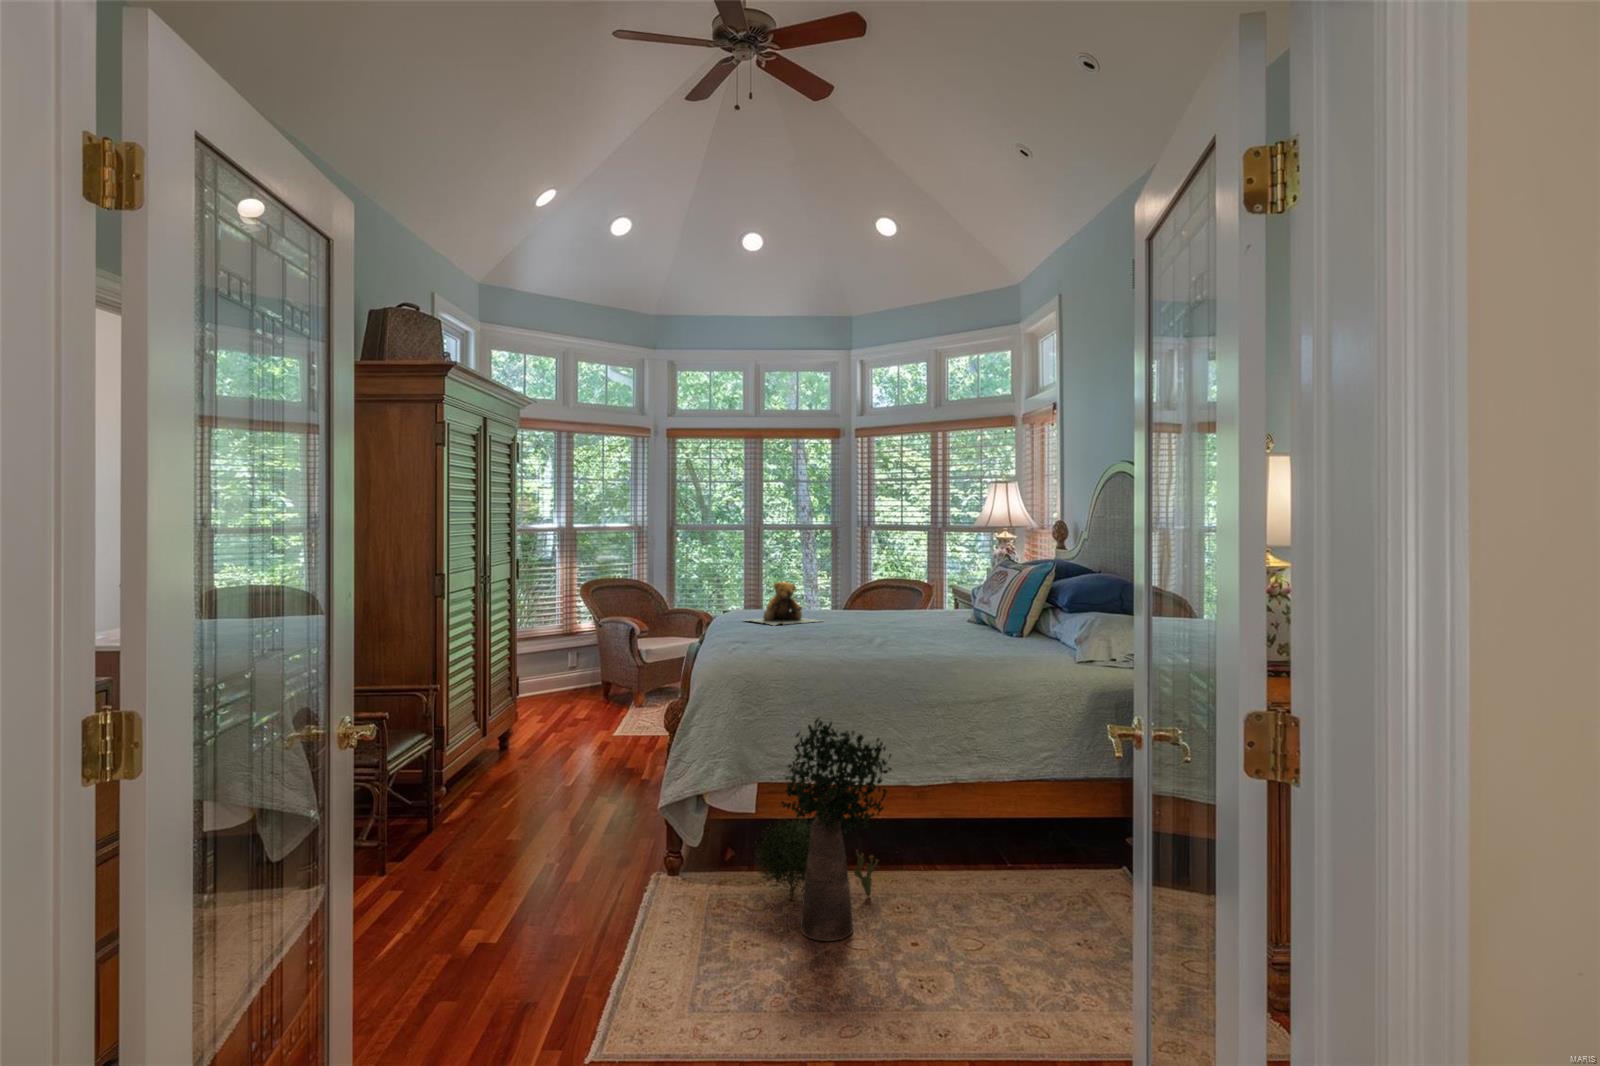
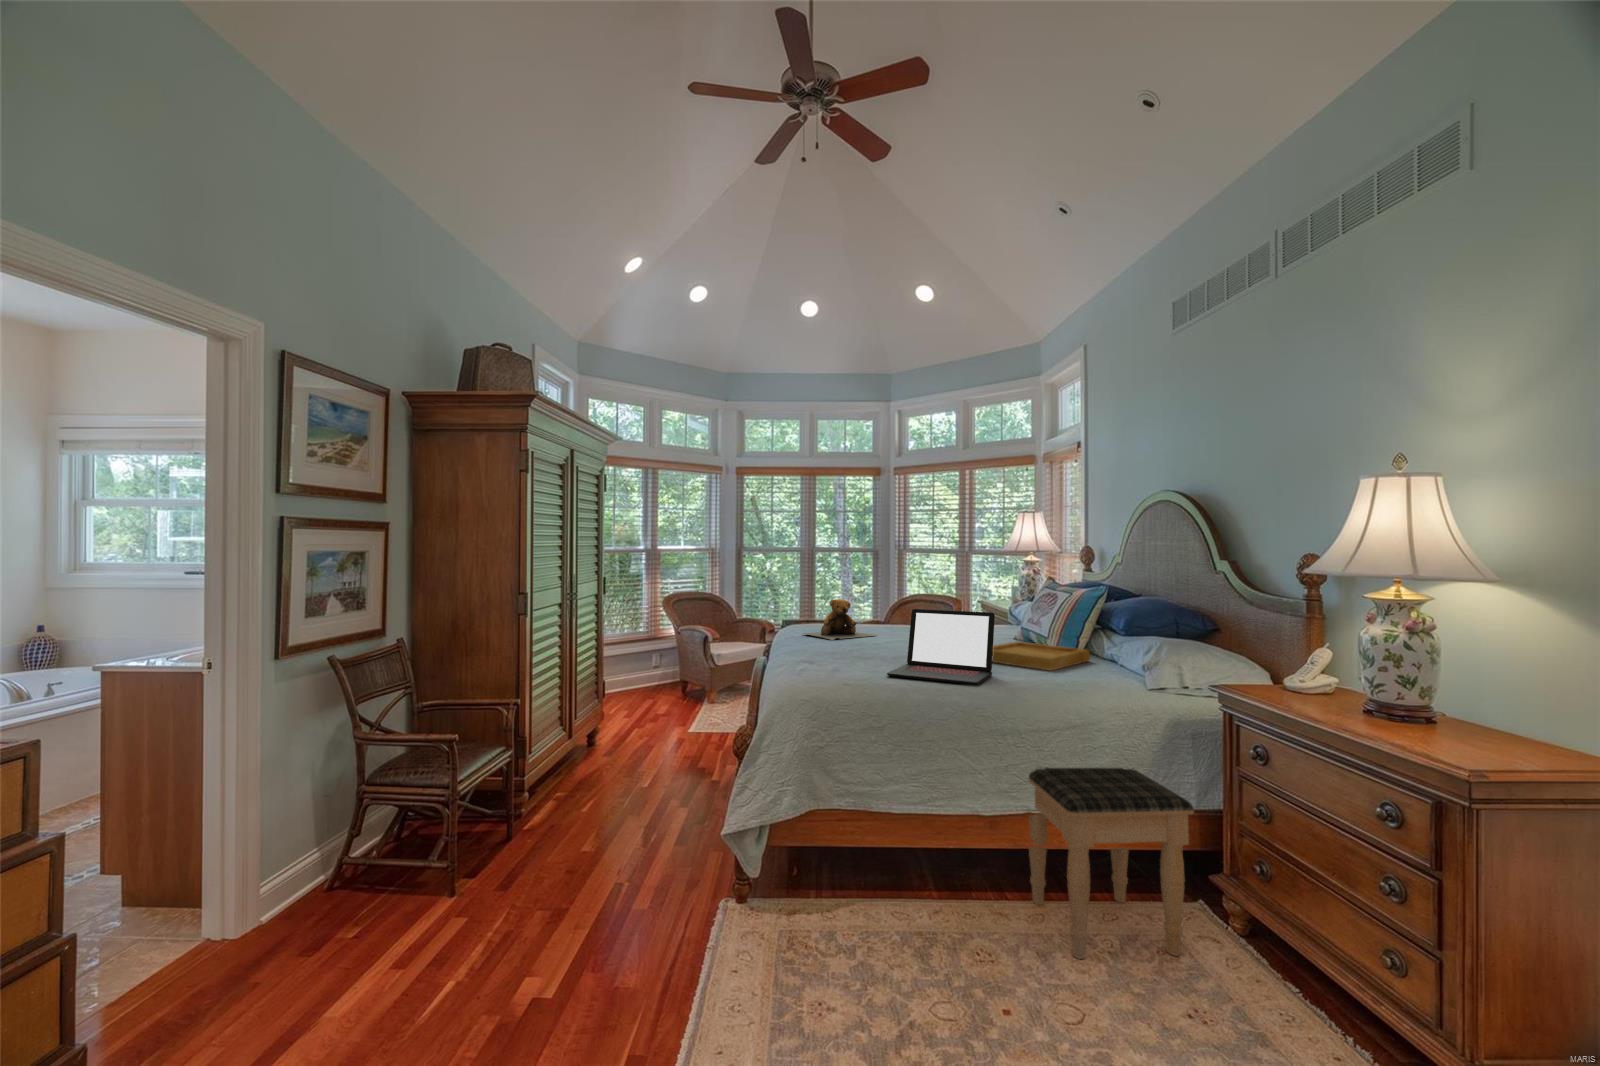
laptop: none [822,587,931,659] -> present [887,609,995,685]
tray: none [918,623,1033,648] -> present [992,642,1090,671]
potted plant: present [755,718,891,941] -> none [822,751,975,1011]
footstool: none [950,732,1097,905] -> present [1028,768,1194,959]

